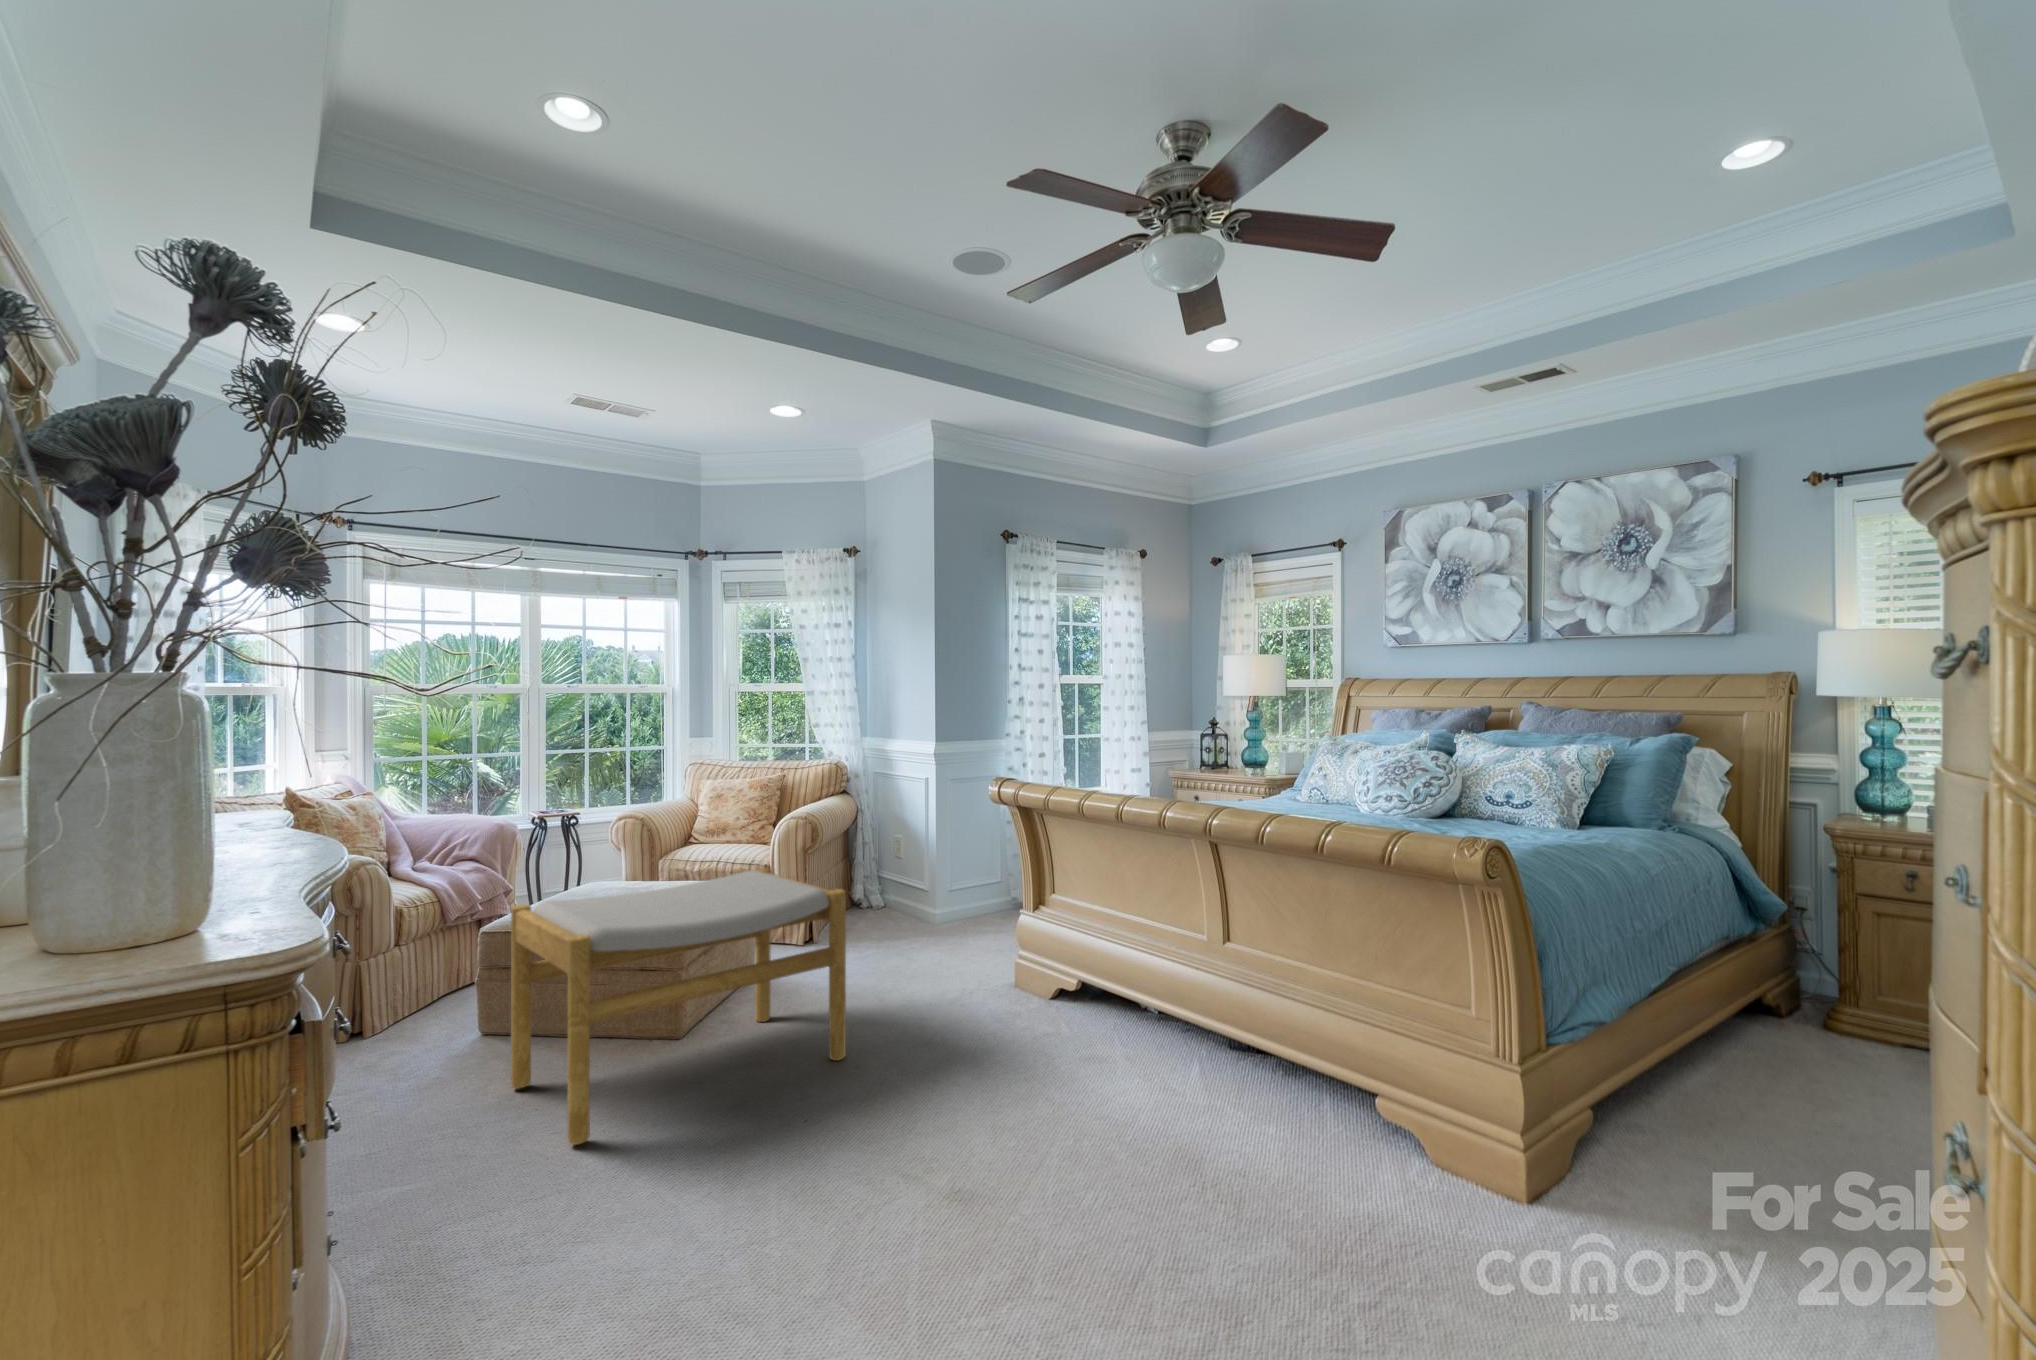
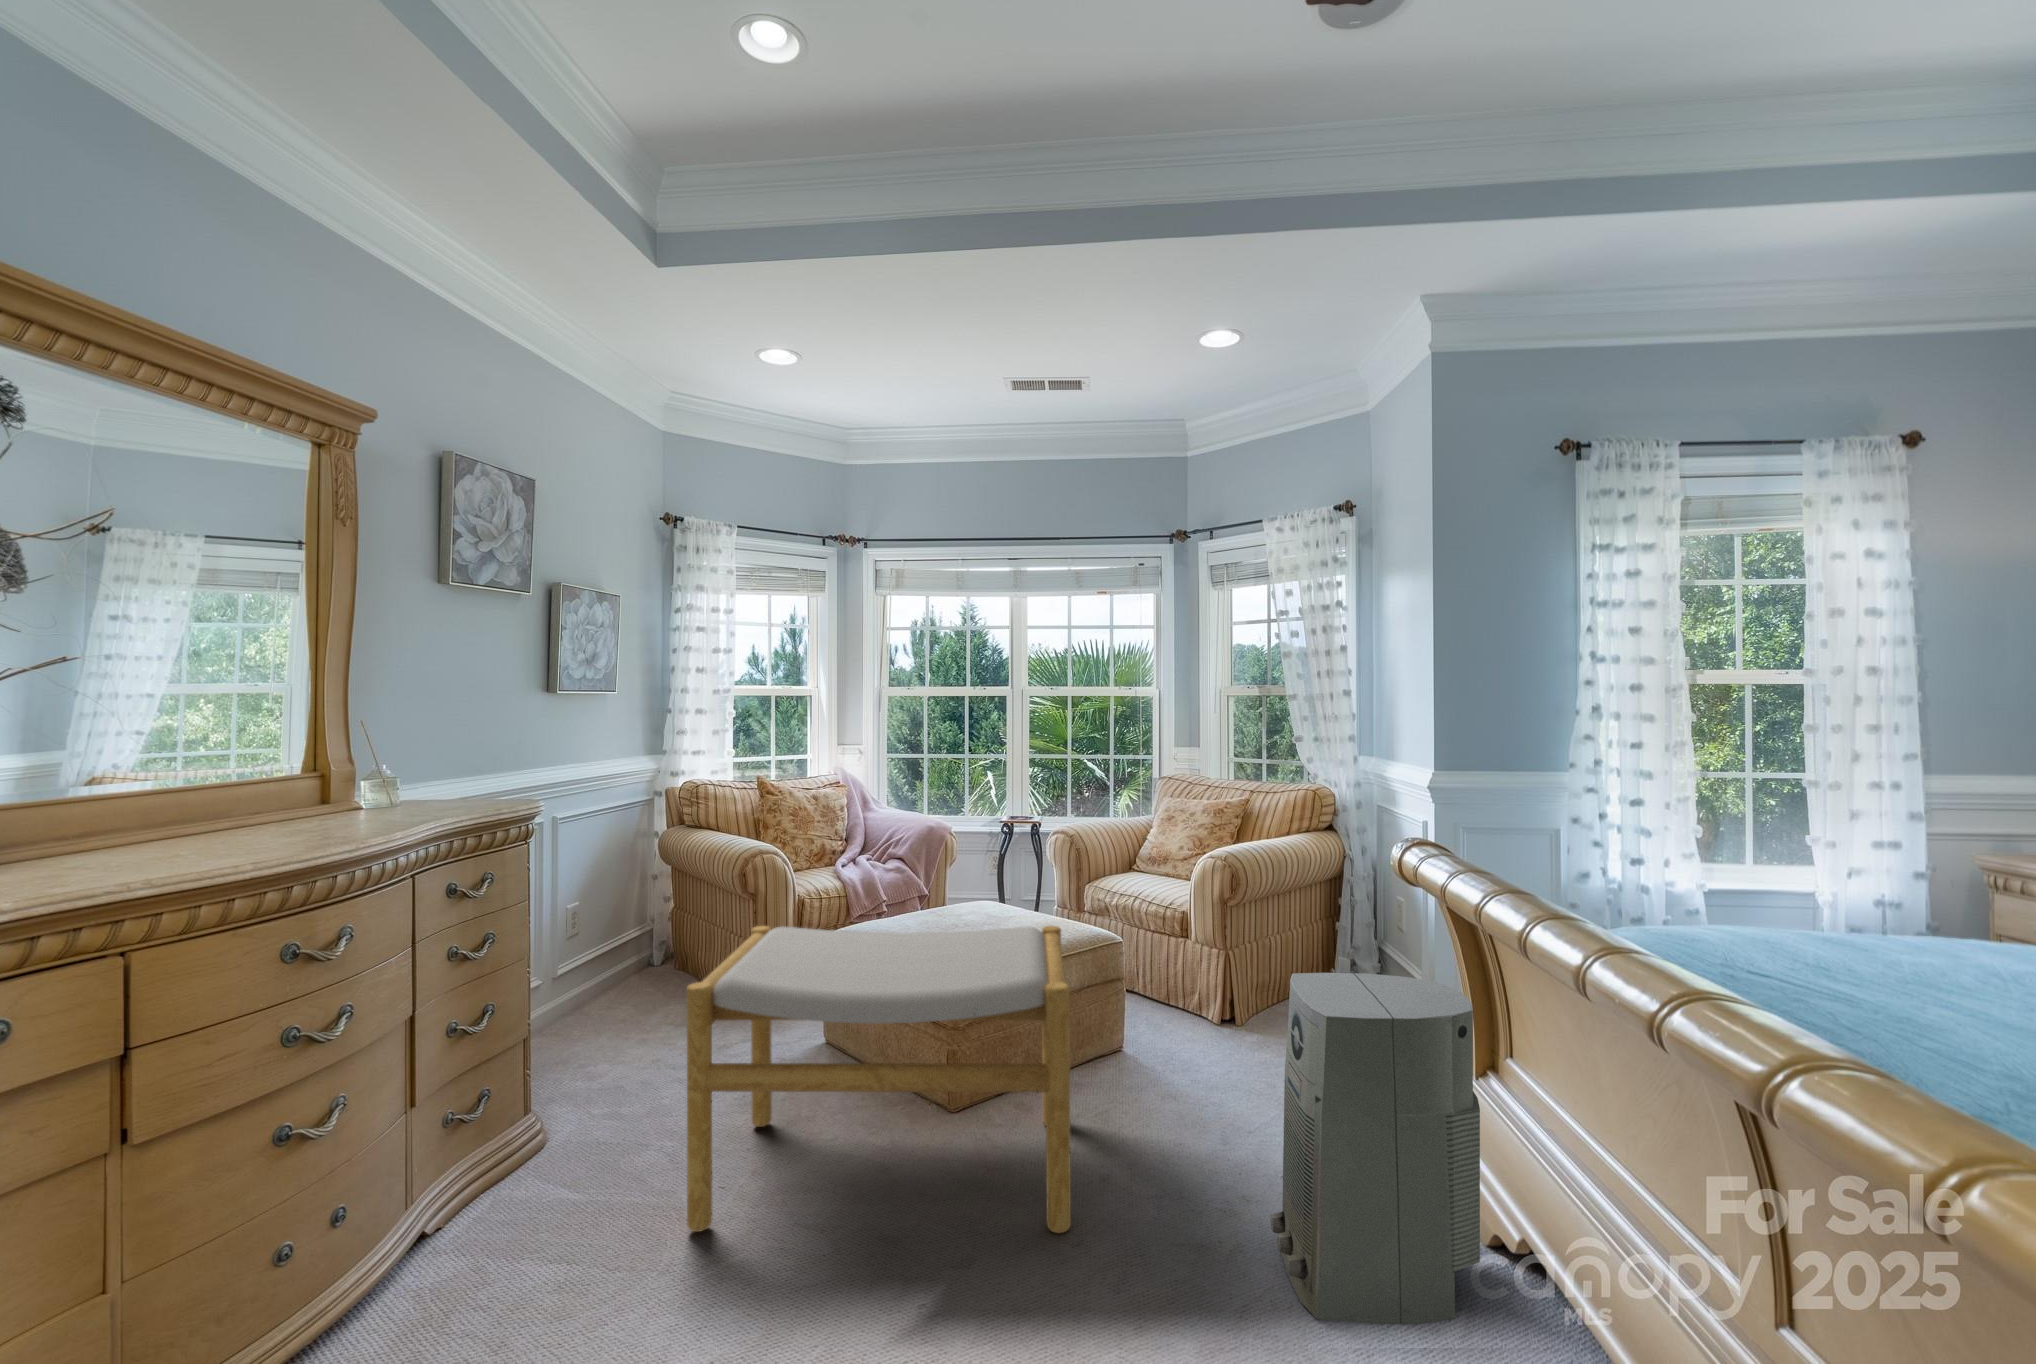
air purifier: none [960,852,1069,1042] -> present [1270,973,1480,1324]

